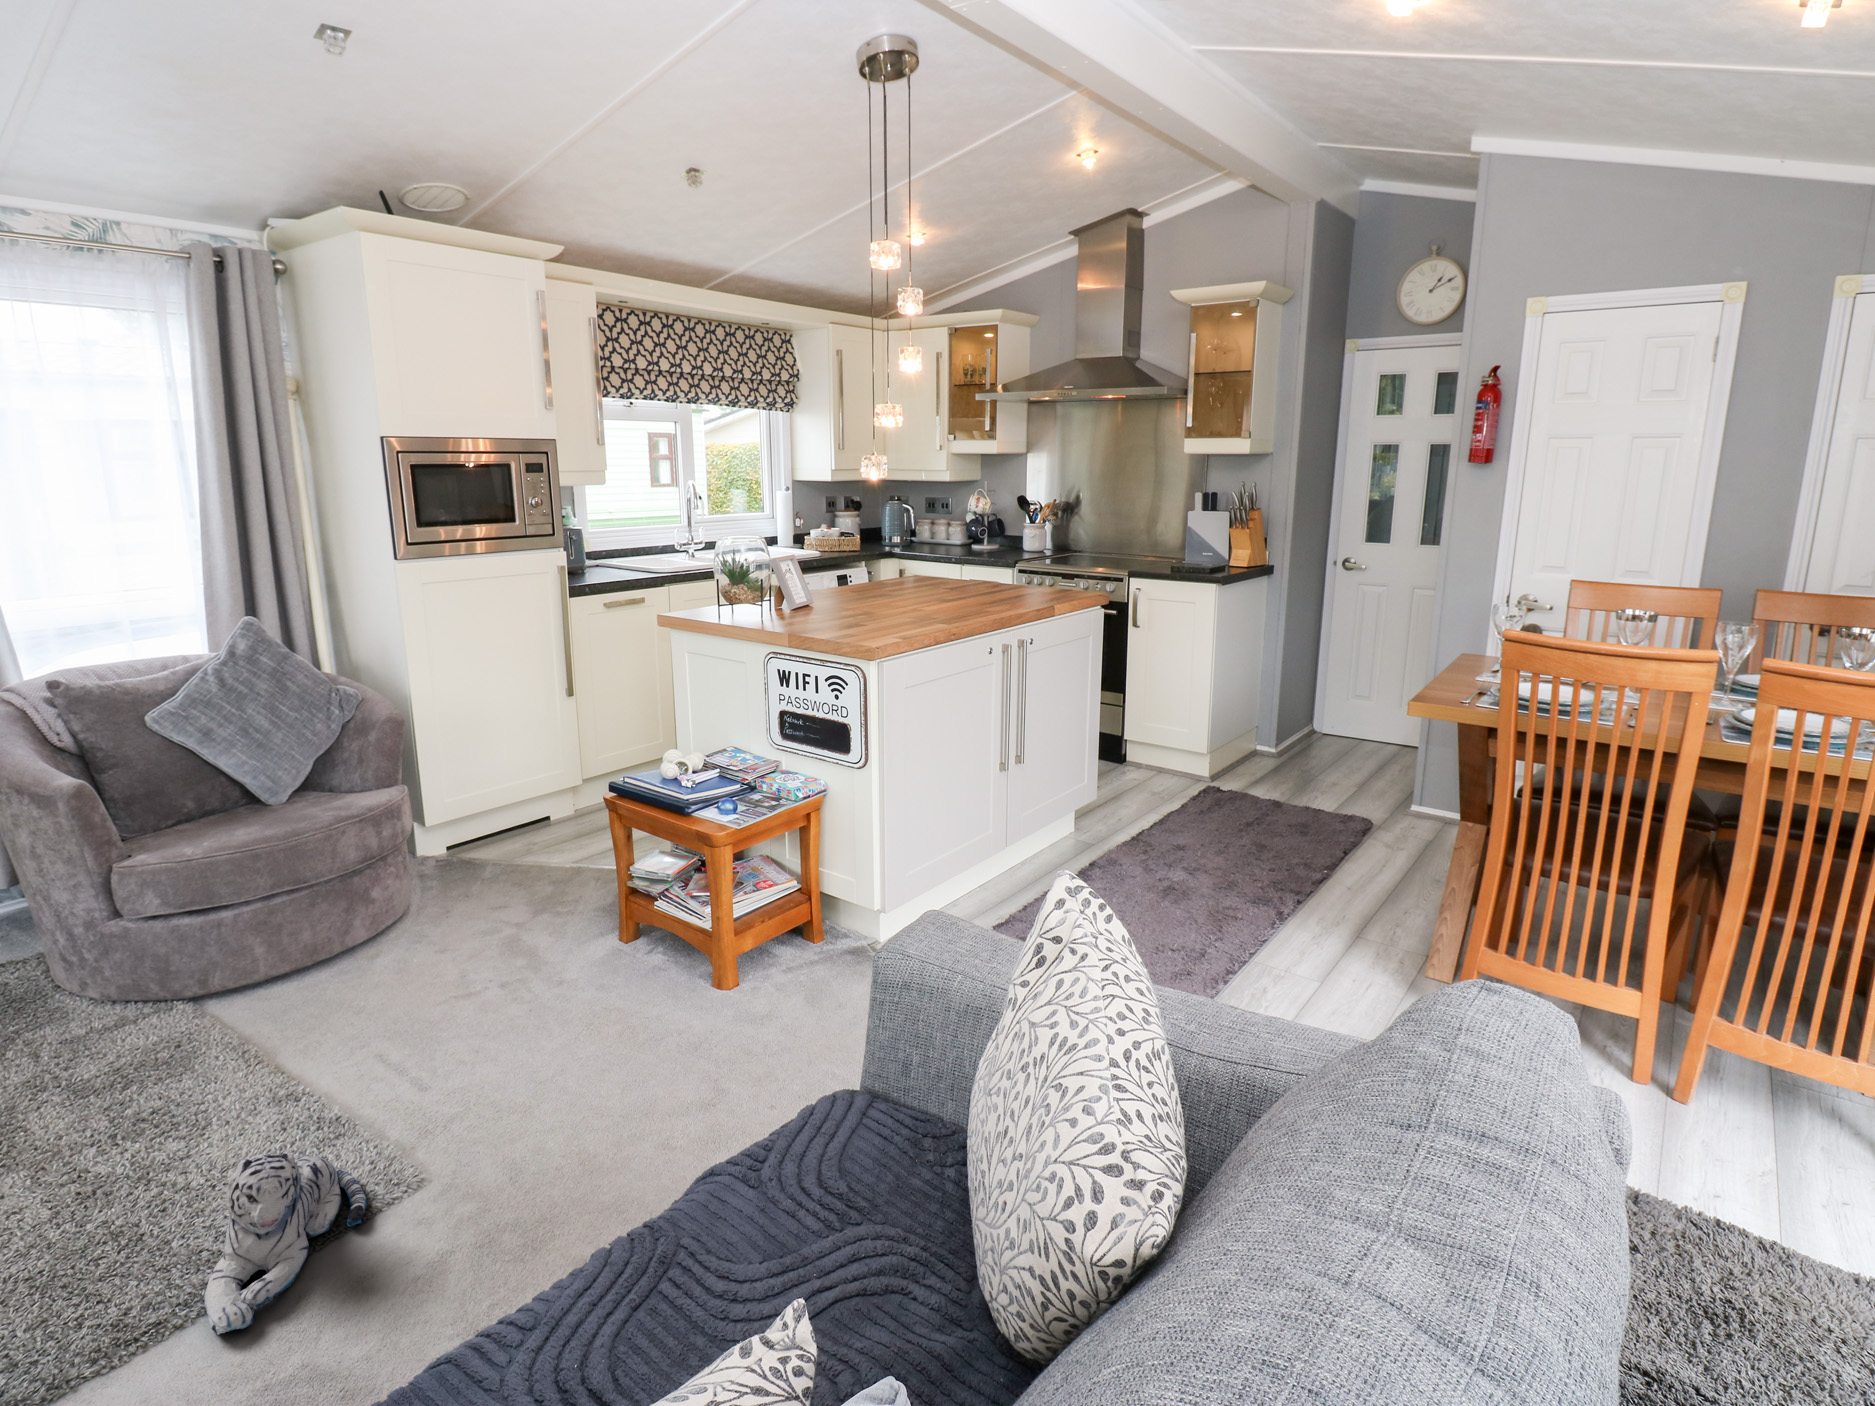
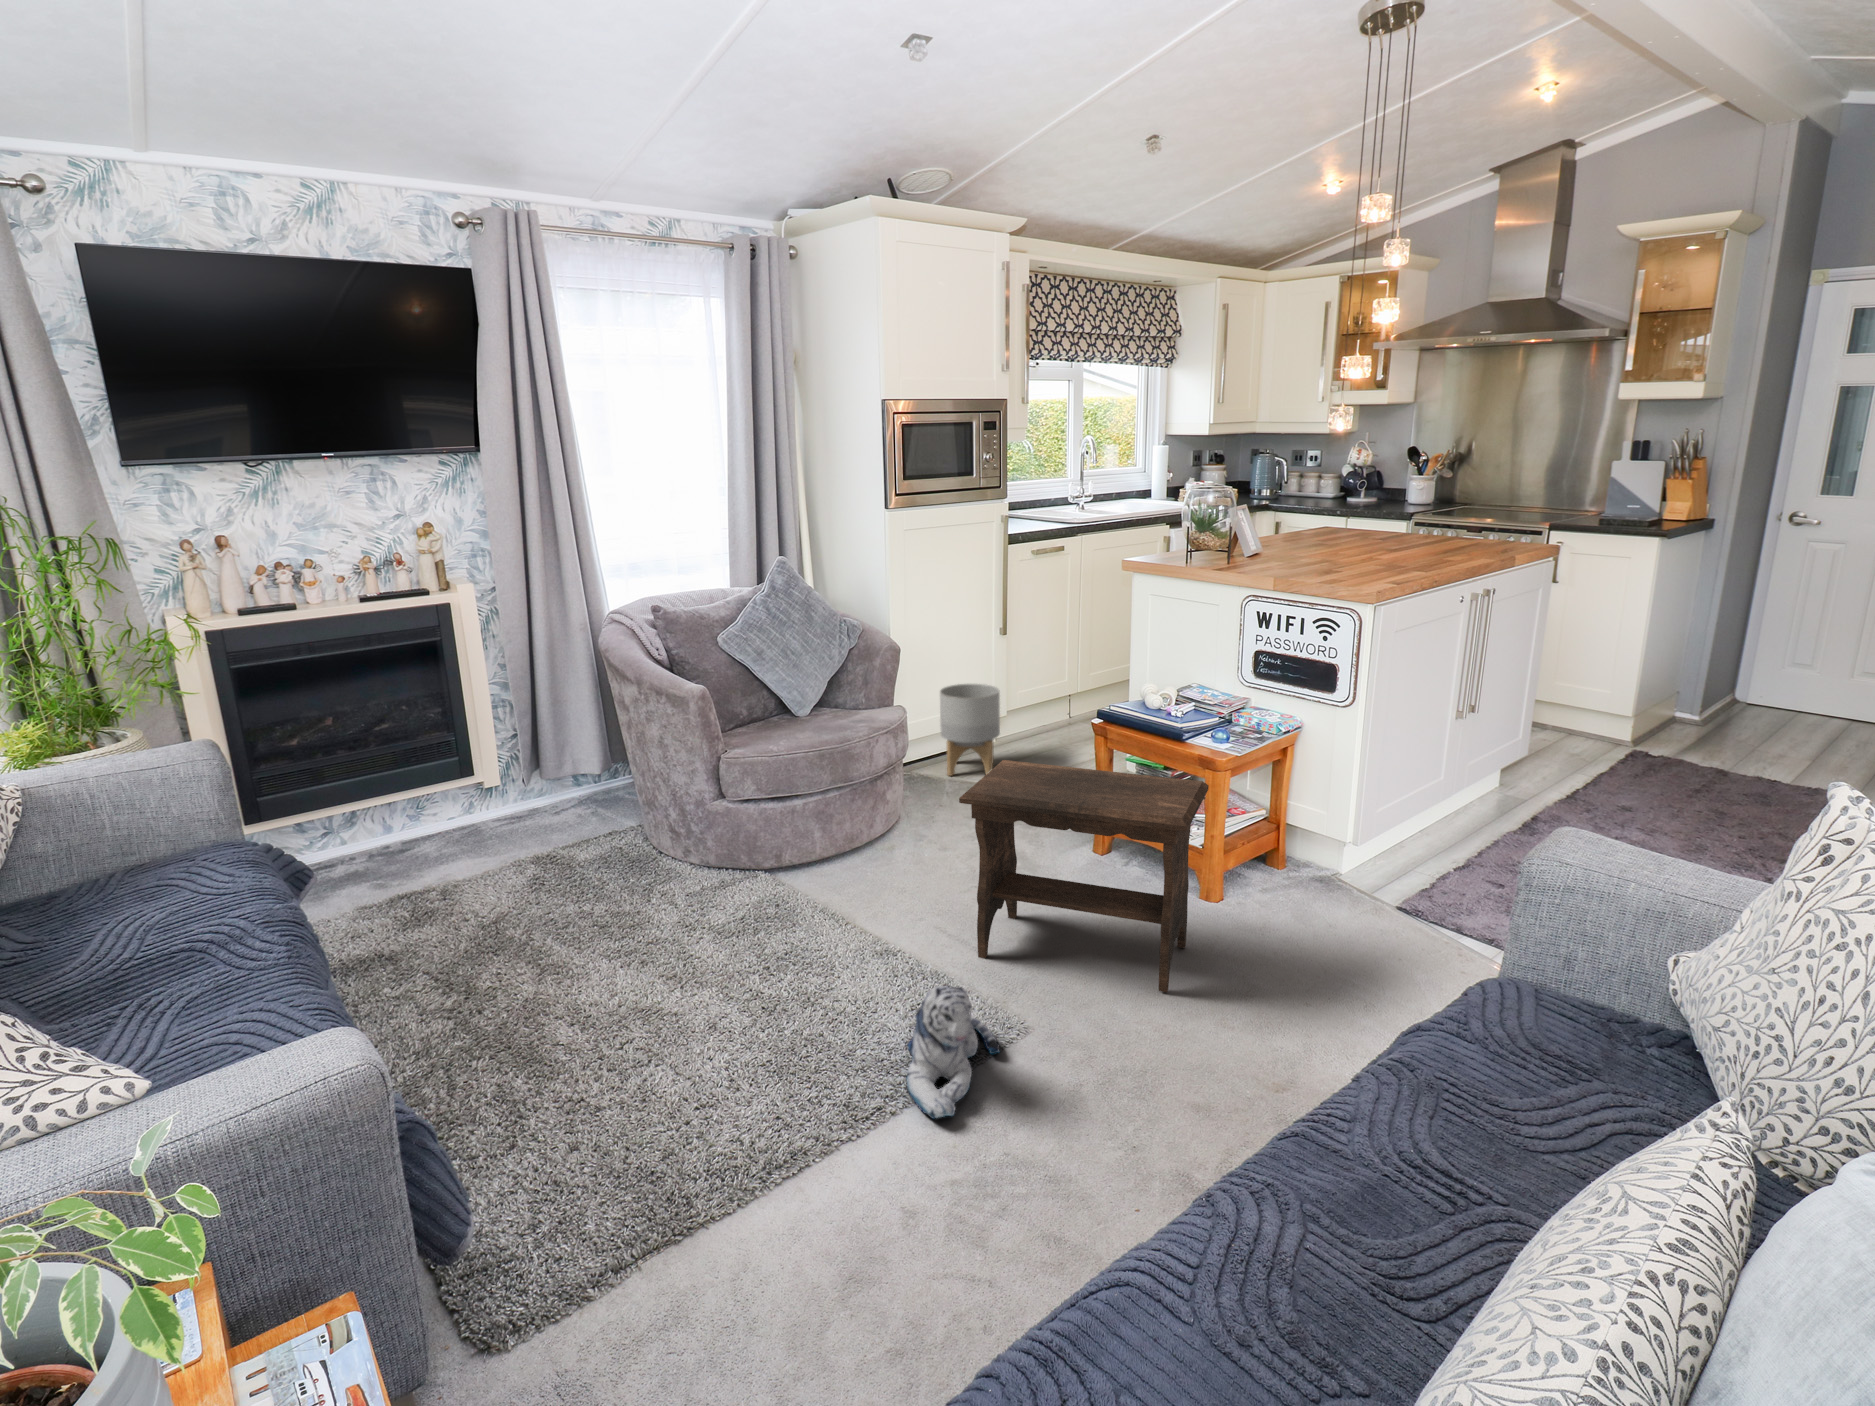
planter: none [482,751,558,857] -> present [940,684,1000,776]
footstool: none [360,852,672,1113] -> present [959,760,1209,992]

